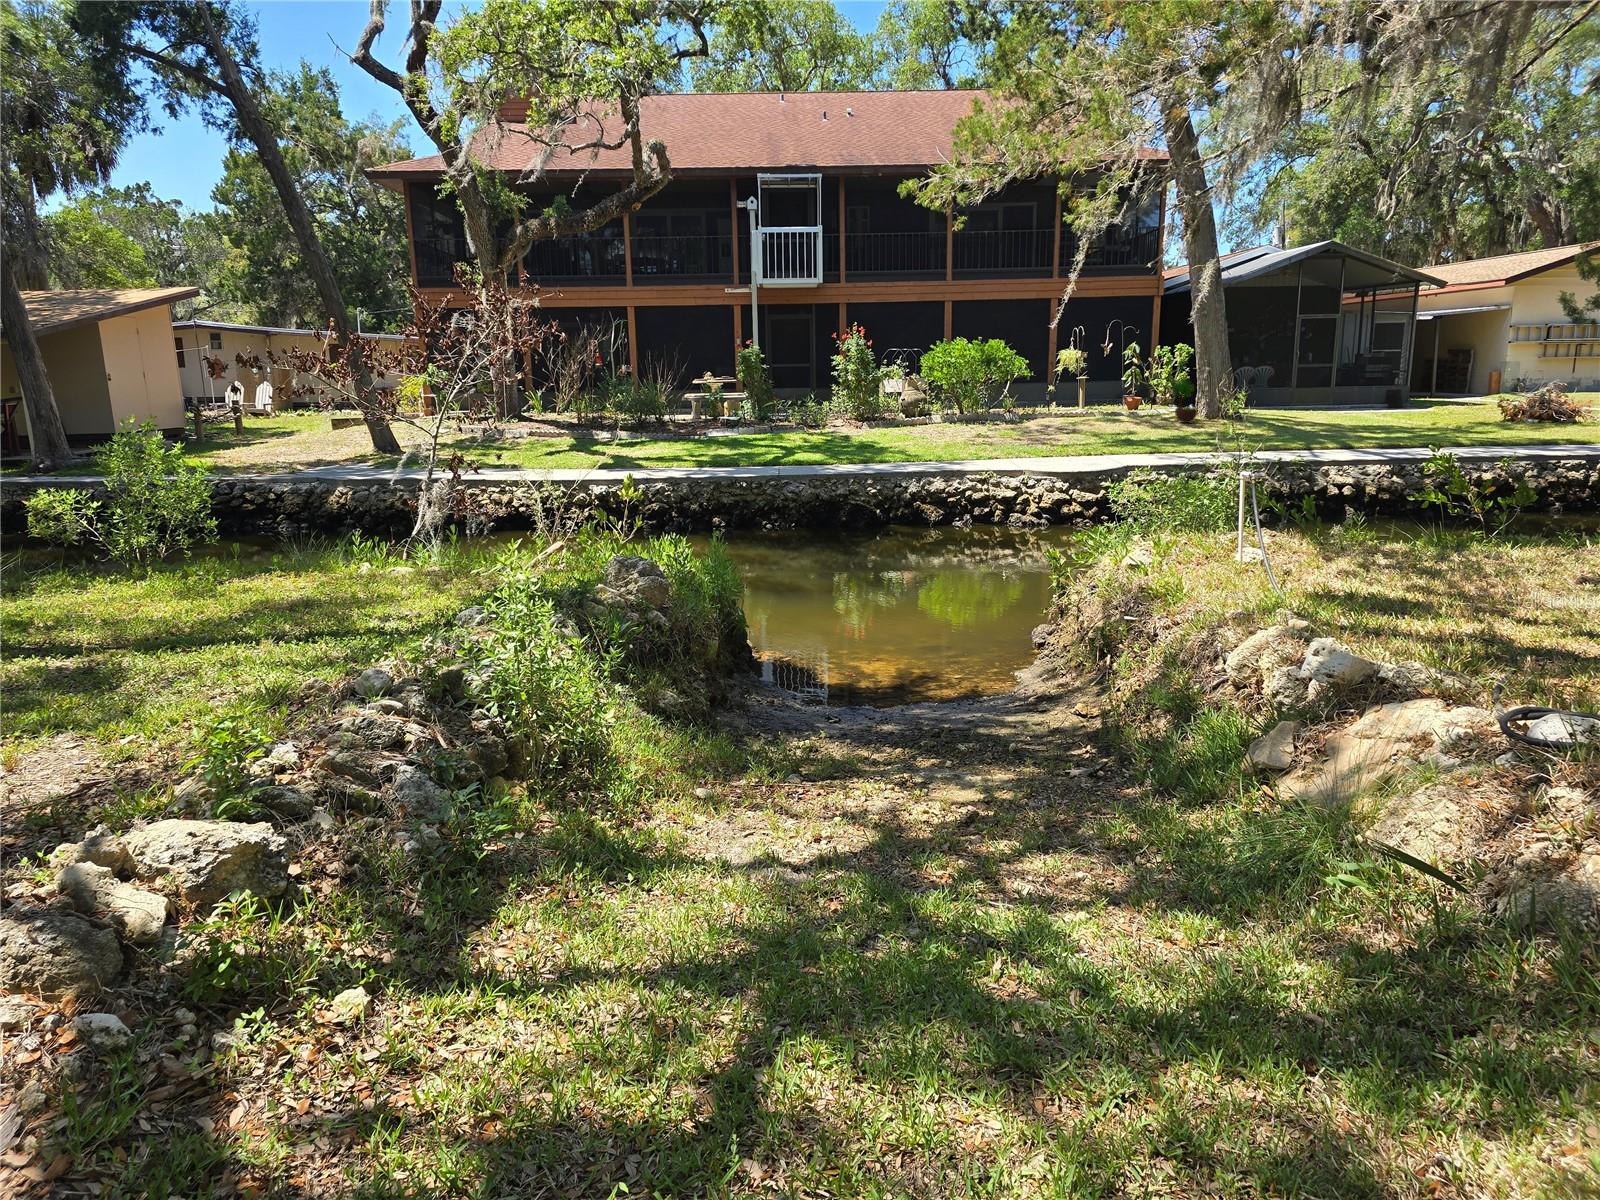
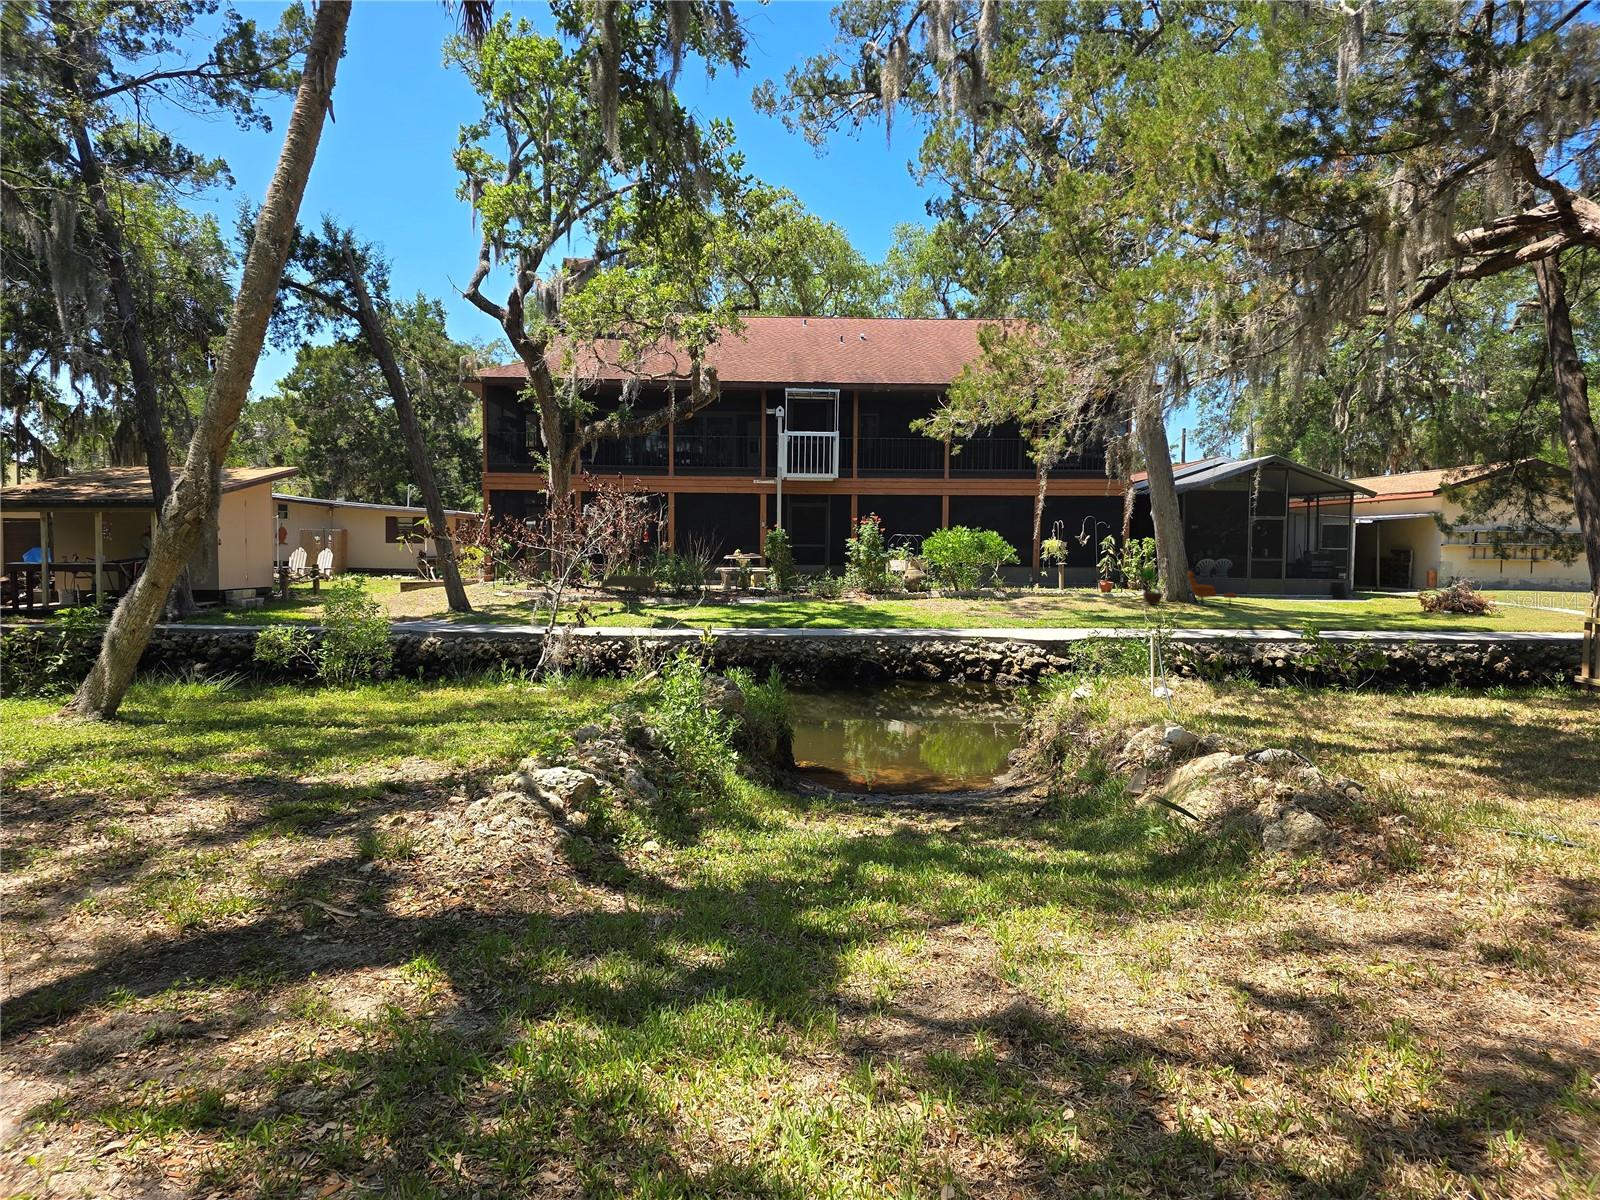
lounge chair: none [1227,382,1287,423] -> present [1188,571,1237,606]
bench: none [547,406,613,435] -> present [601,575,655,598]

